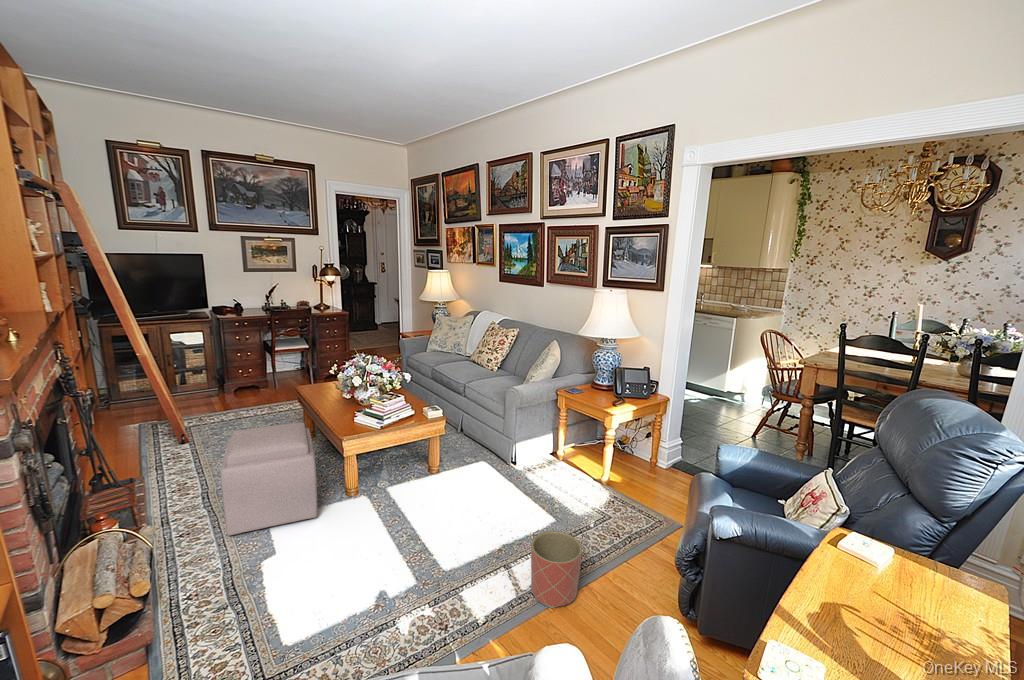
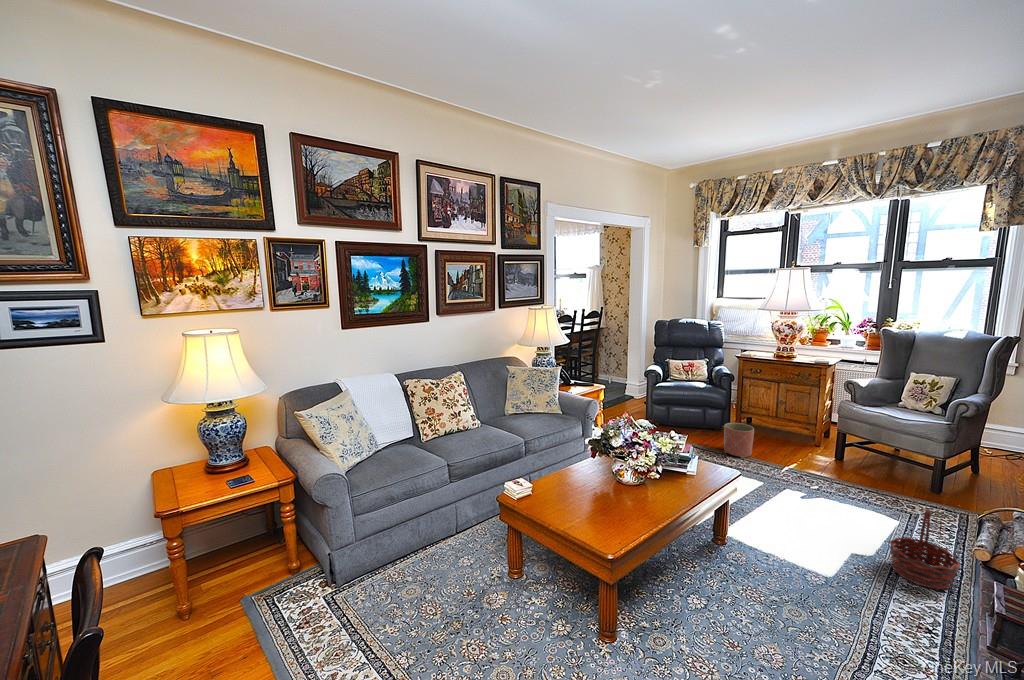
ottoman: present [220,422,317,536] -> none [742,475,888,622]
basket: none [166,506,236,595] -> present [889,509,960,589]

